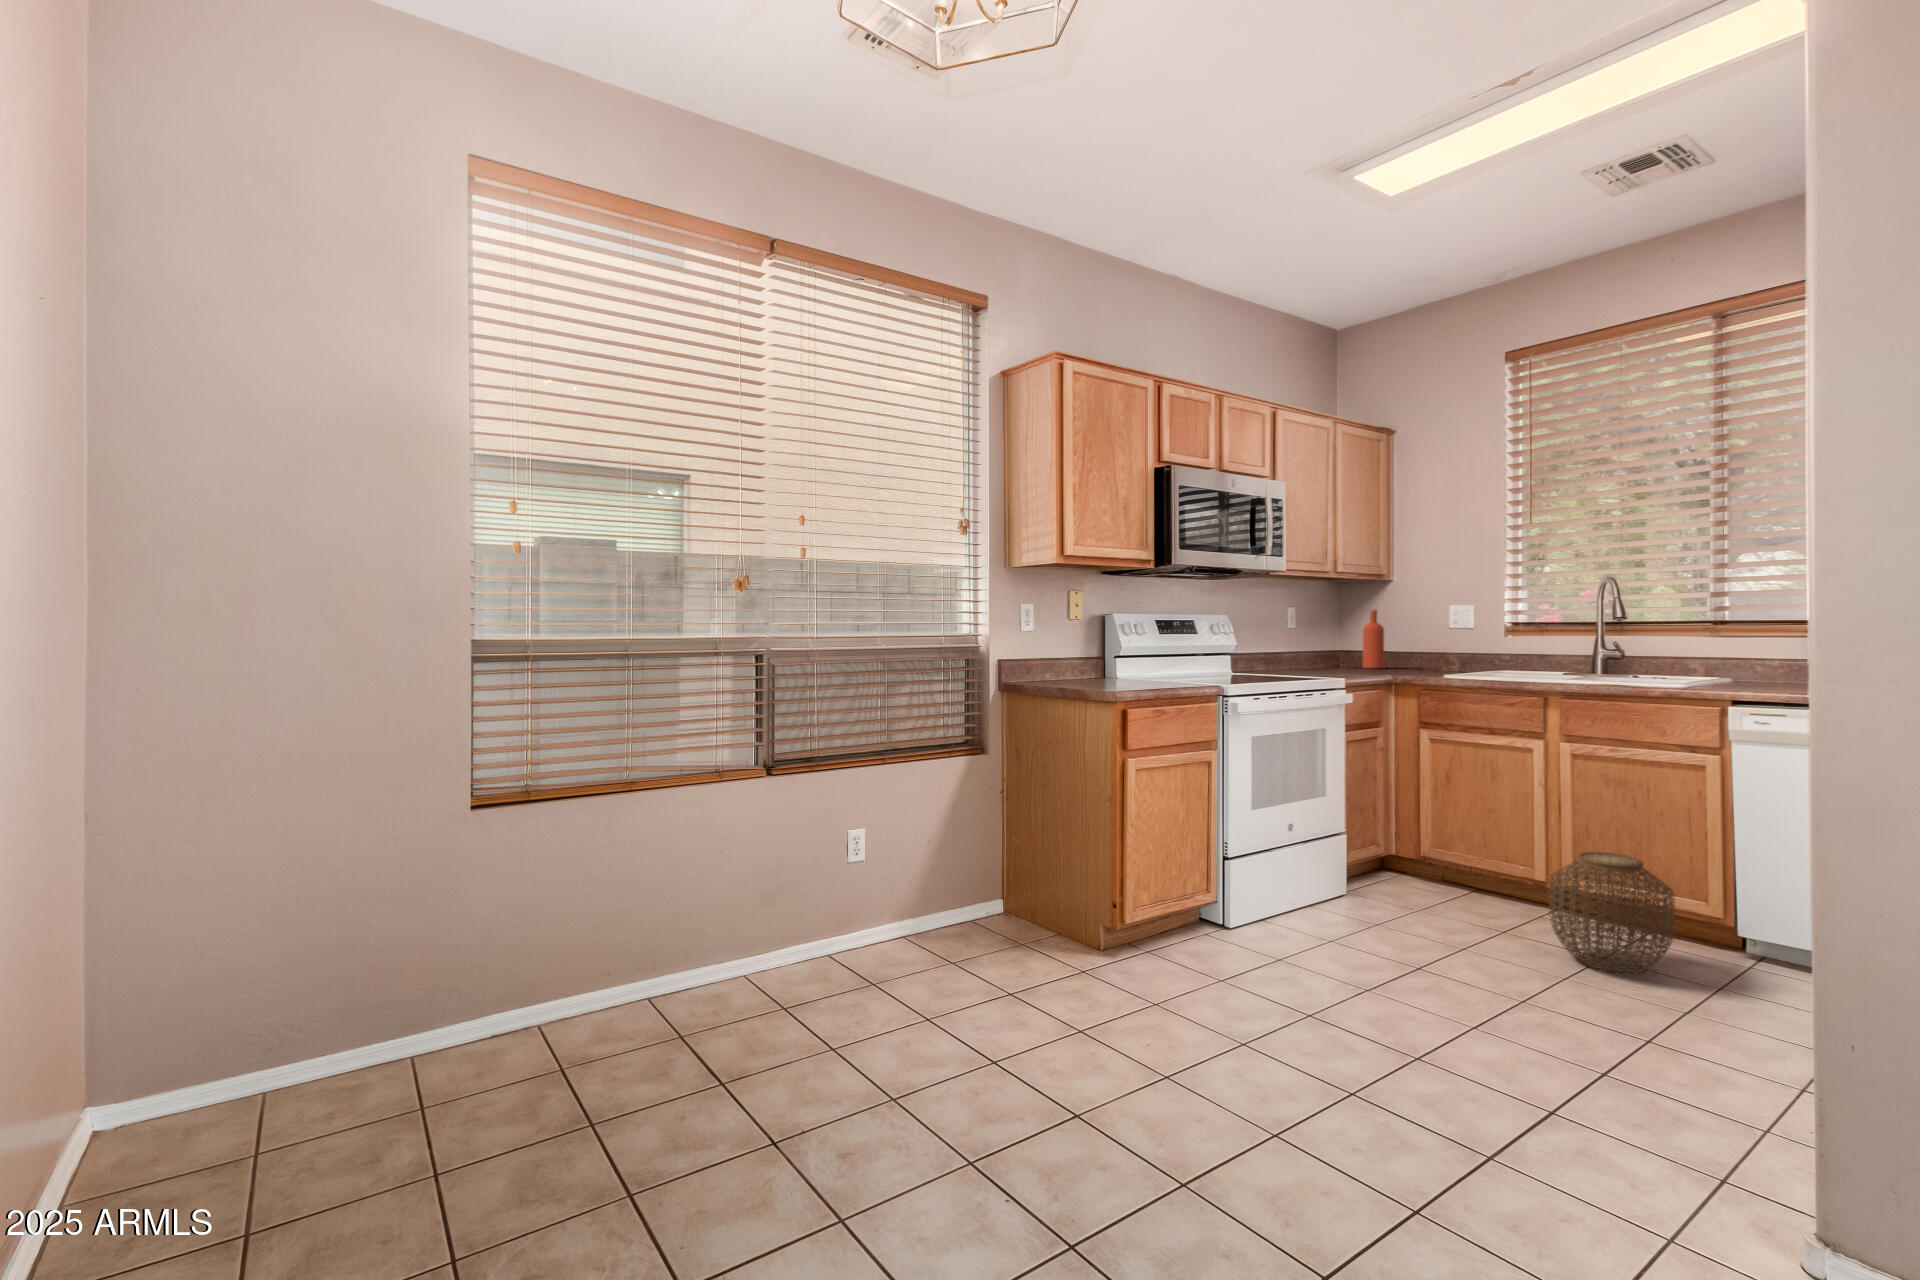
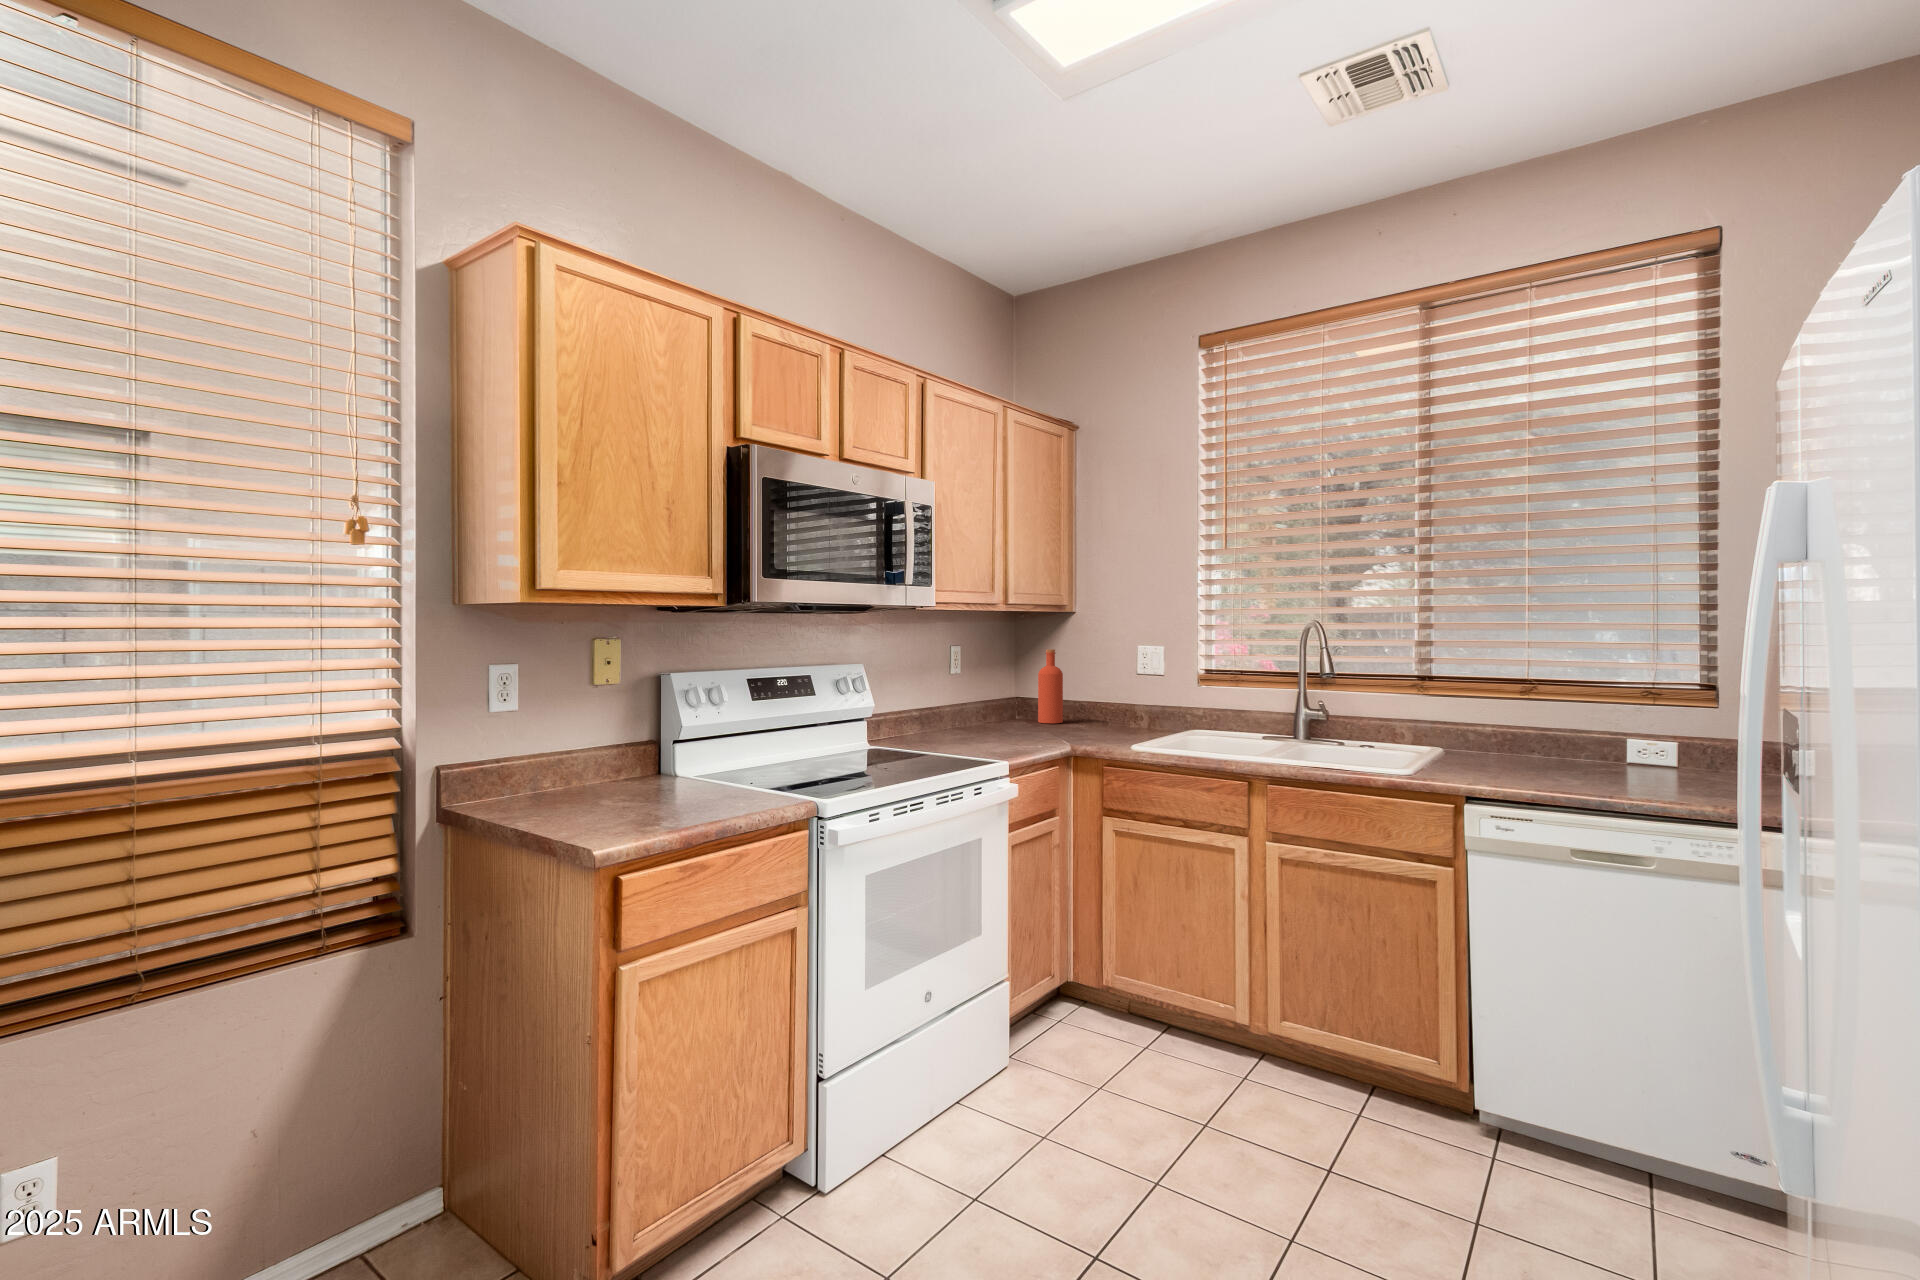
woven basket: present [1549,852,1675,973] -> none [1263,1019,1420,1207]

